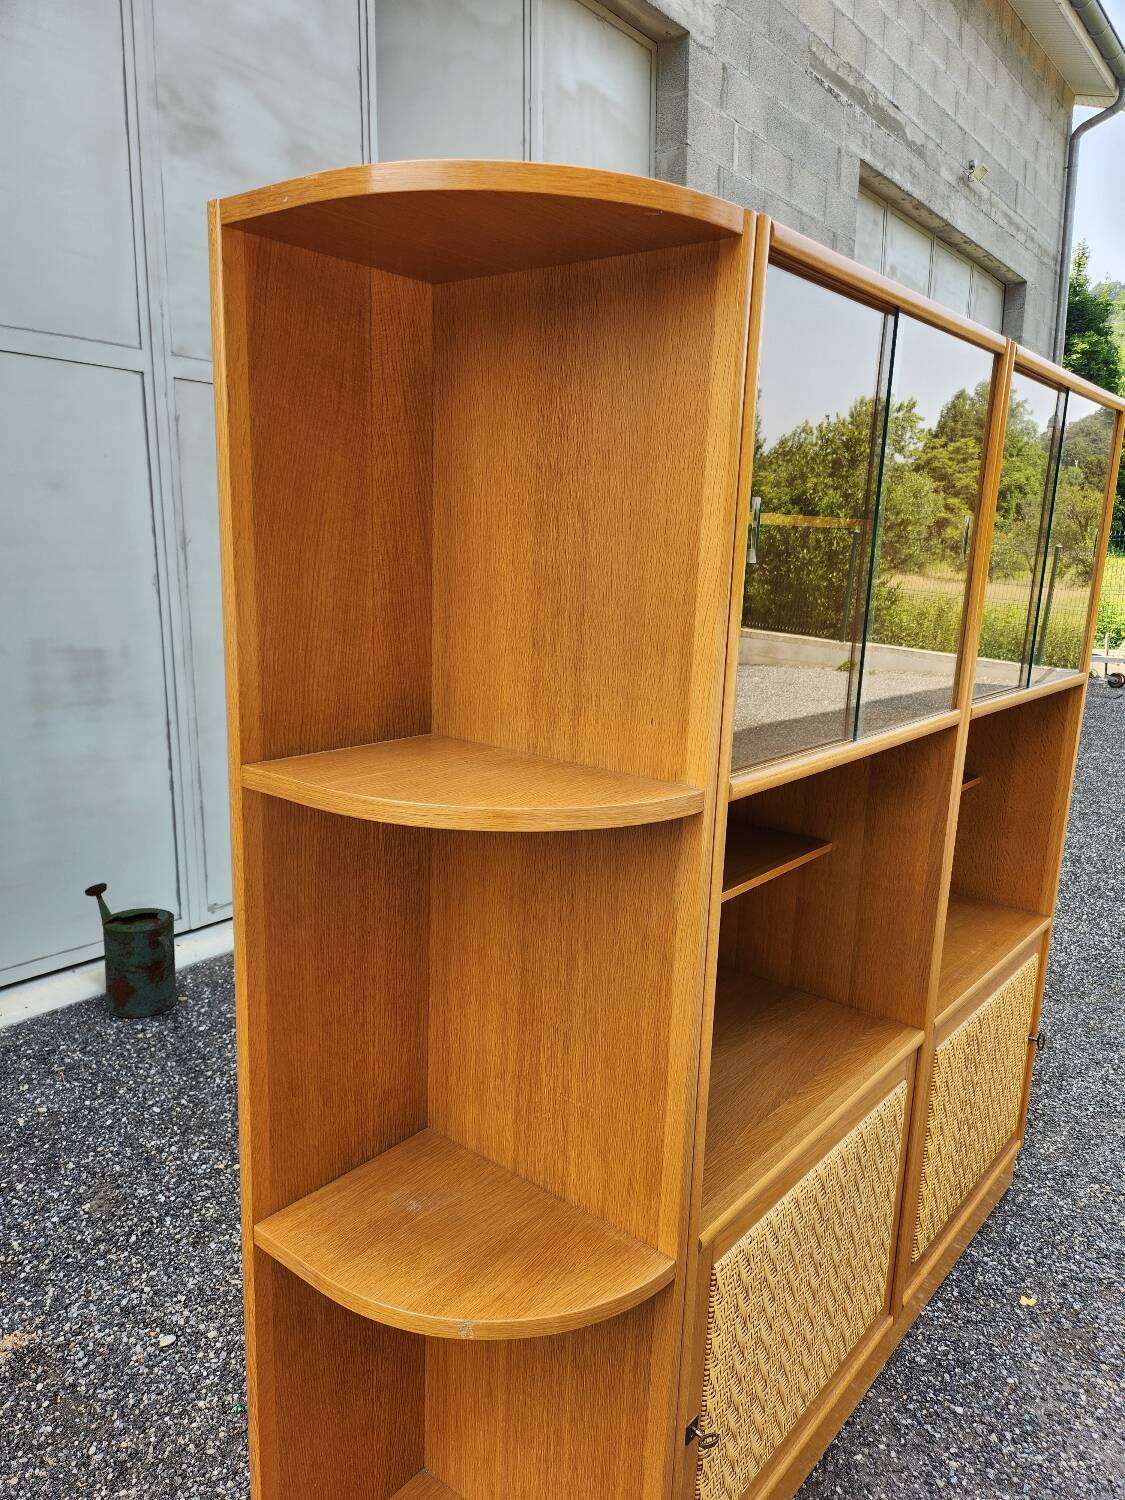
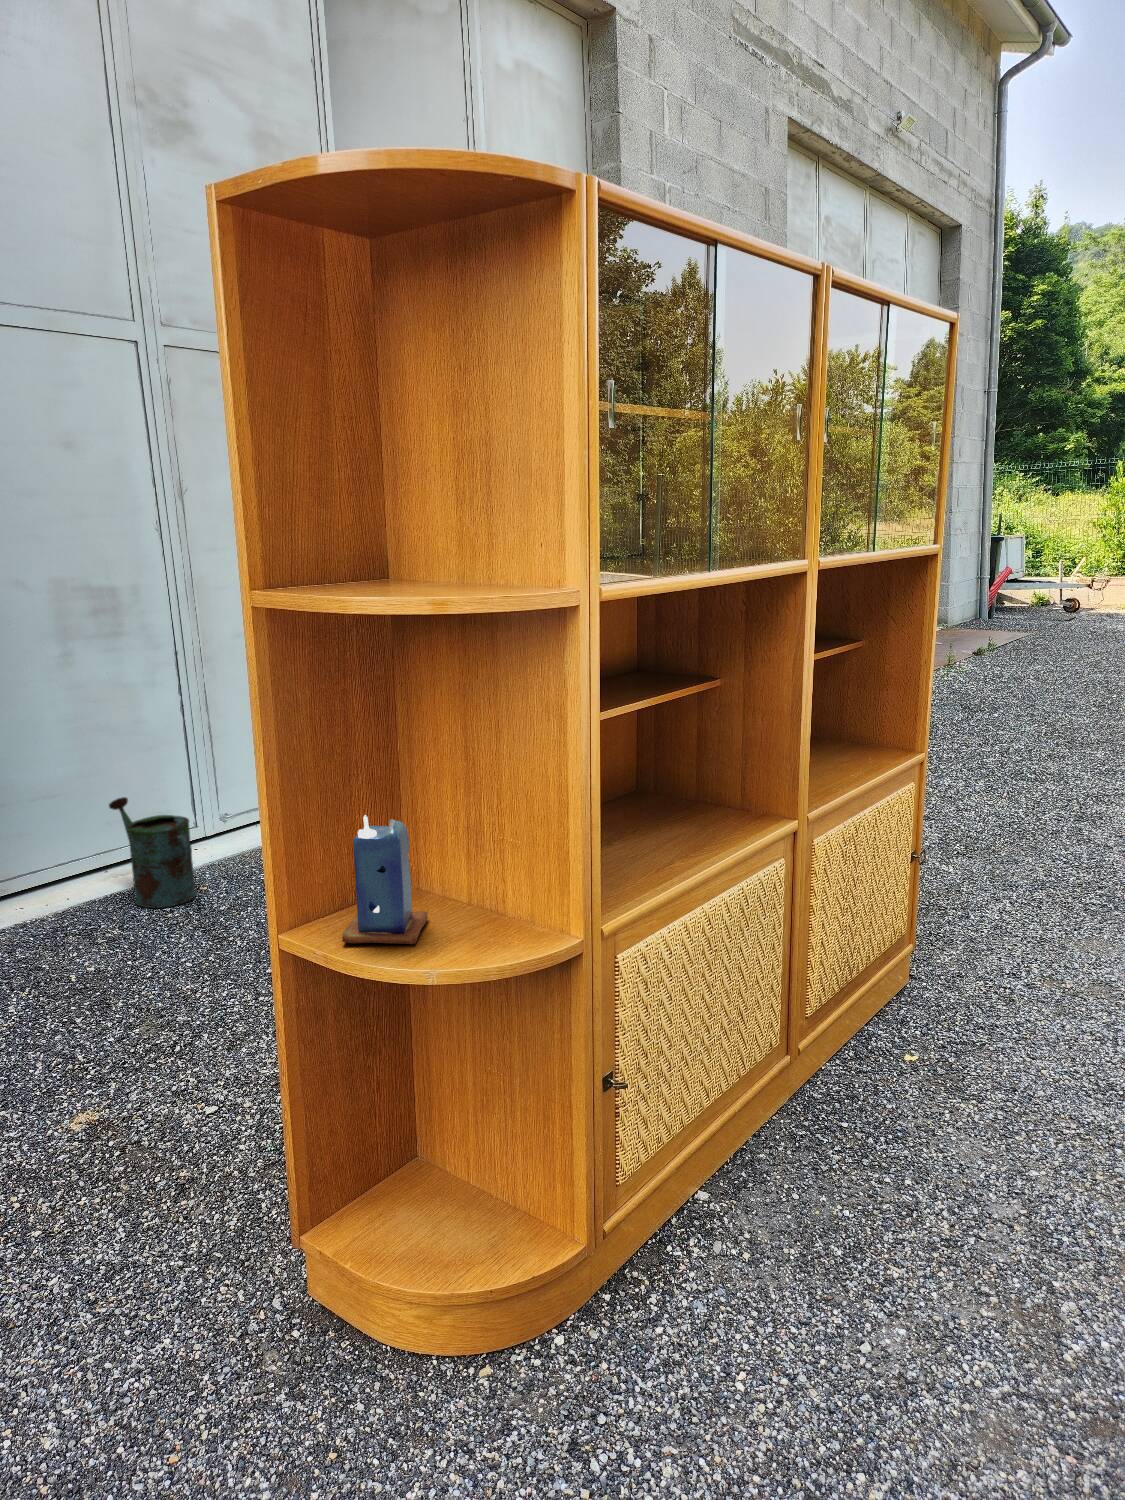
candle: none [346,1067,462,1250] -> present [342,815,428,944]

